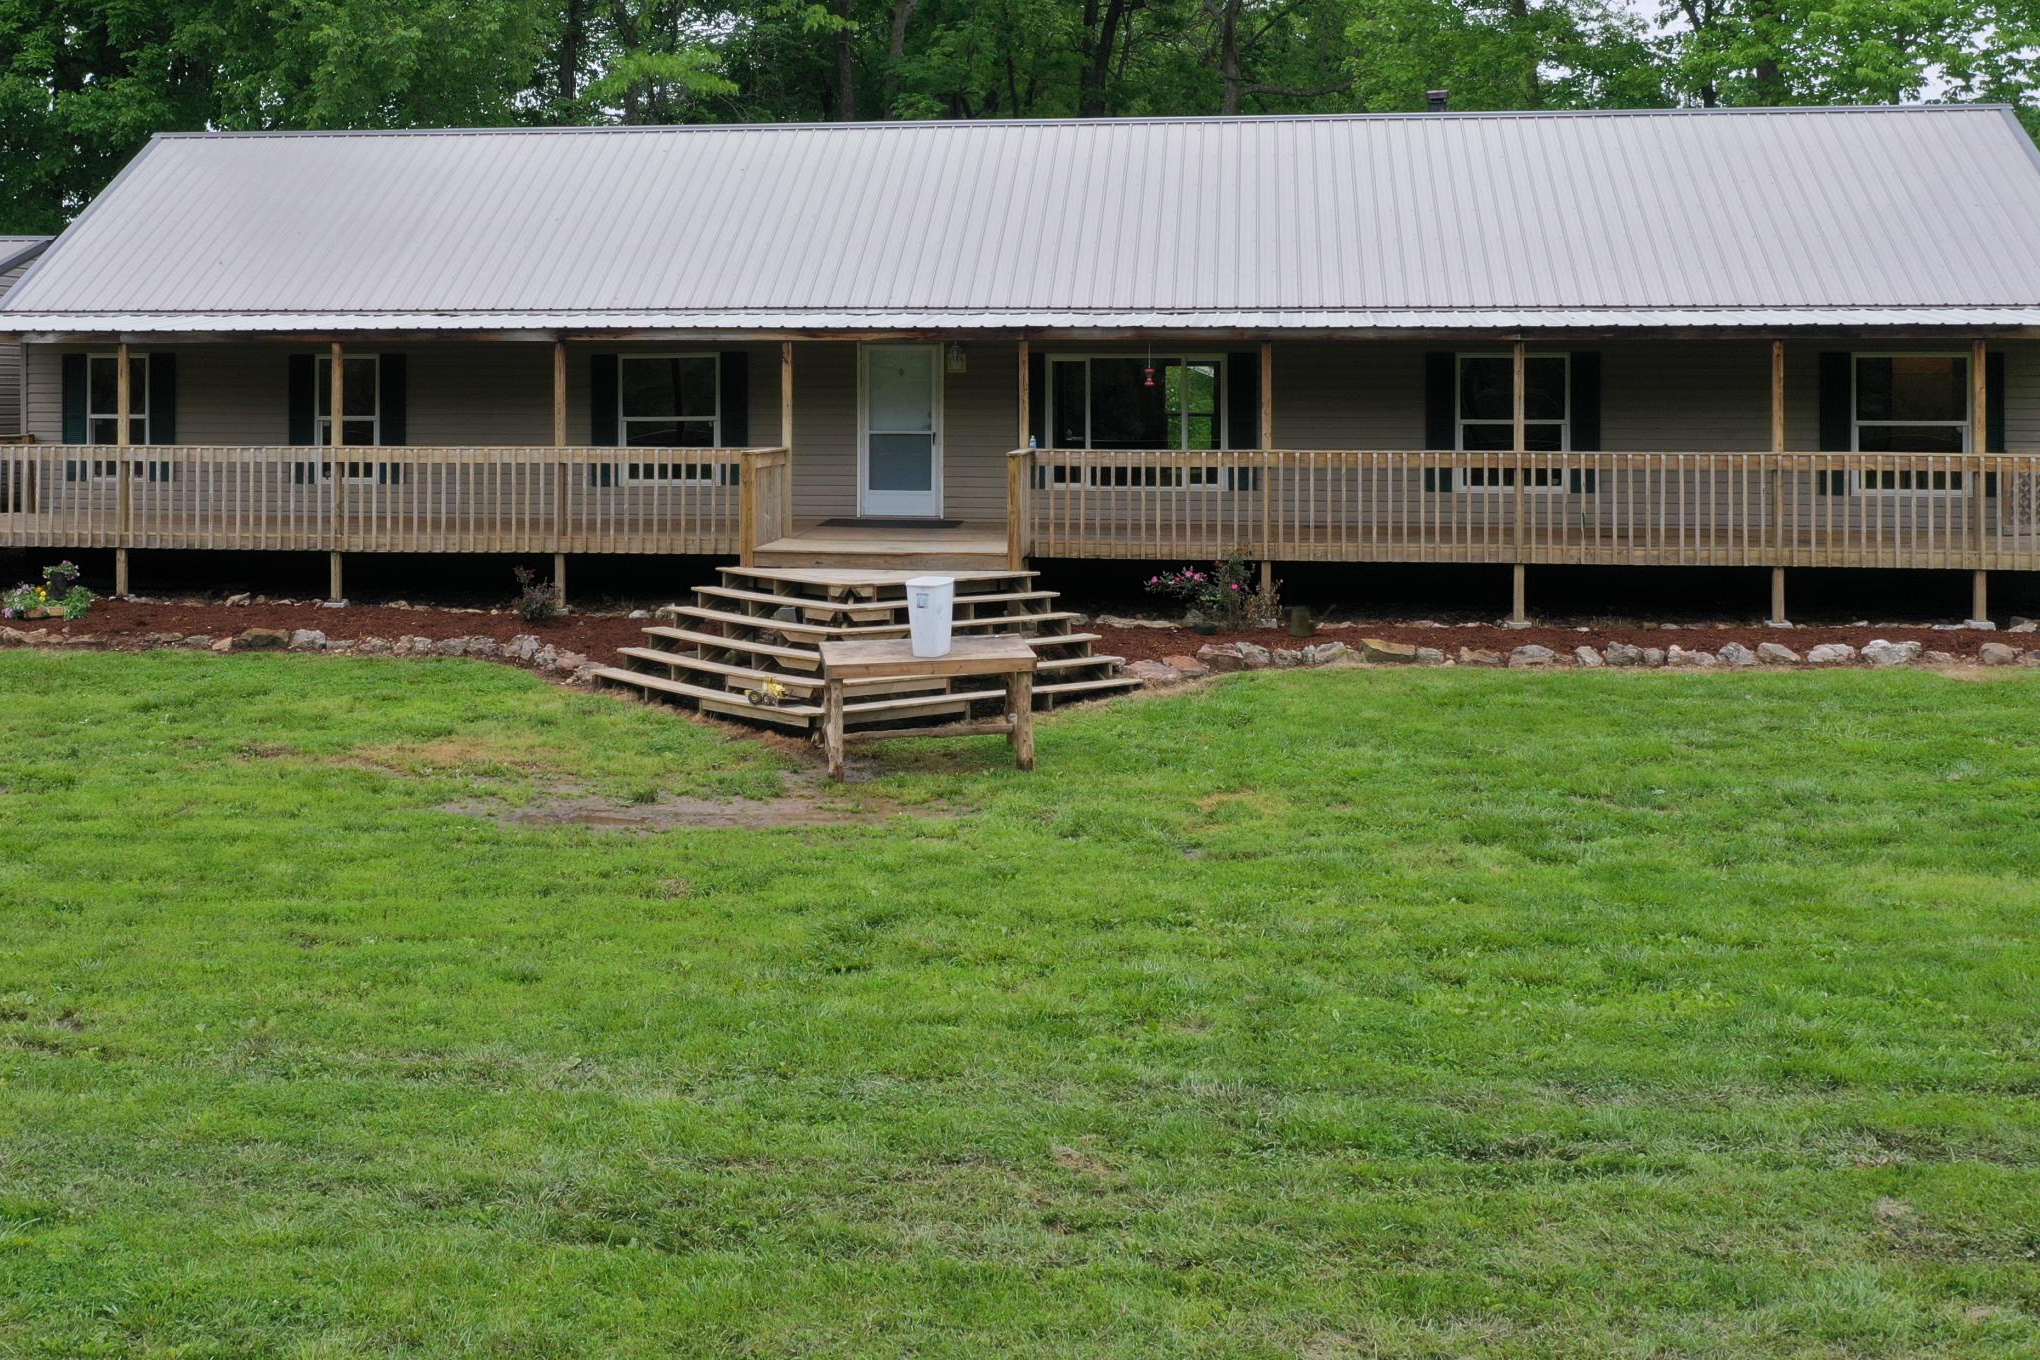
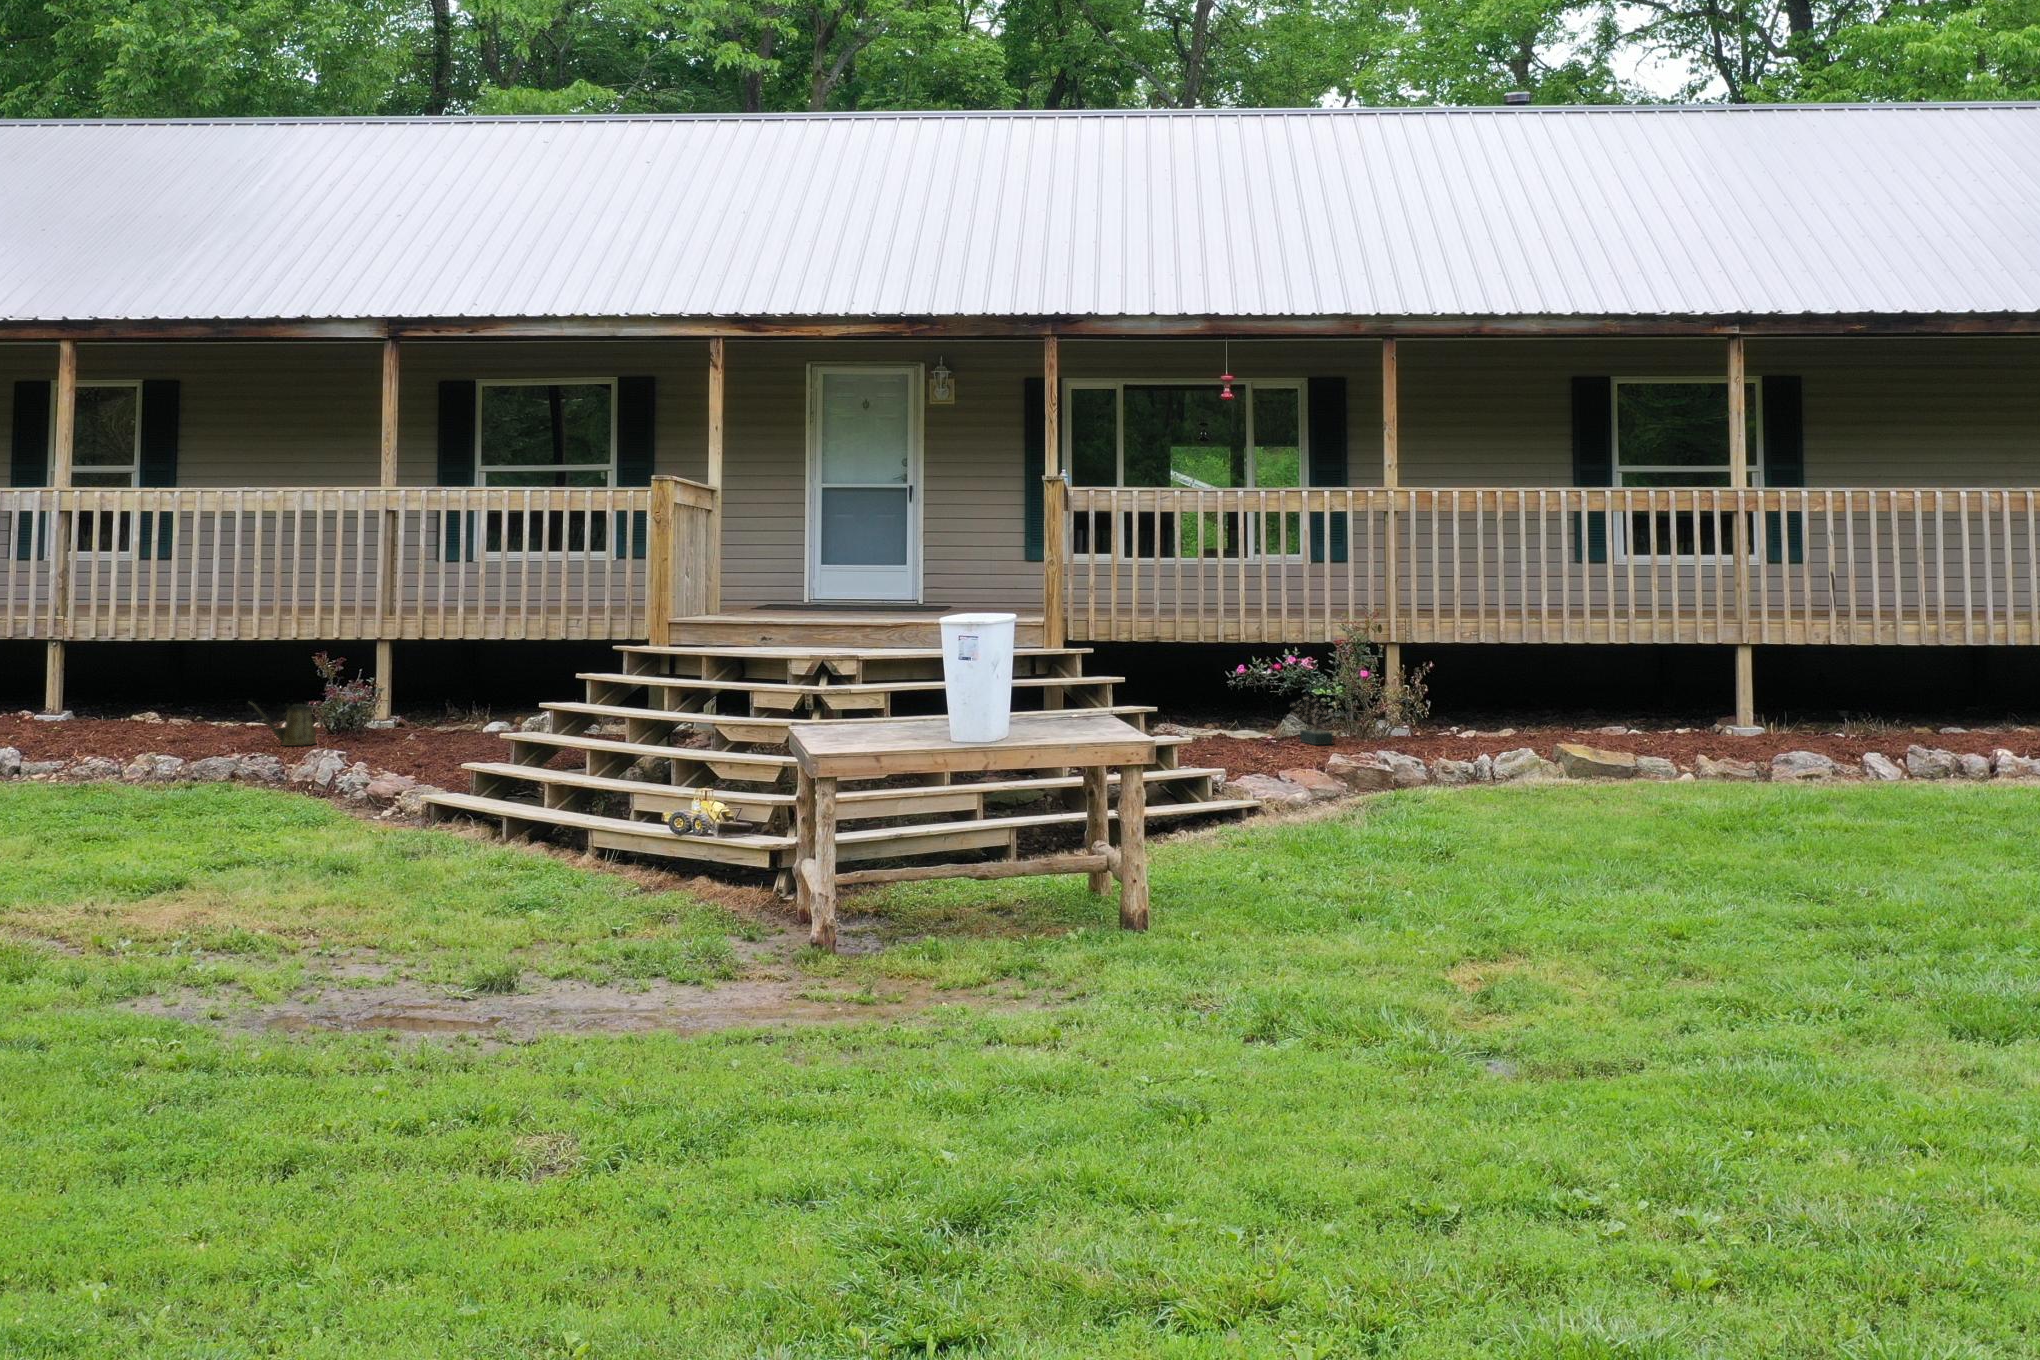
watering can: present [1284,606,1331,637] -> present [249,702,324,746]

